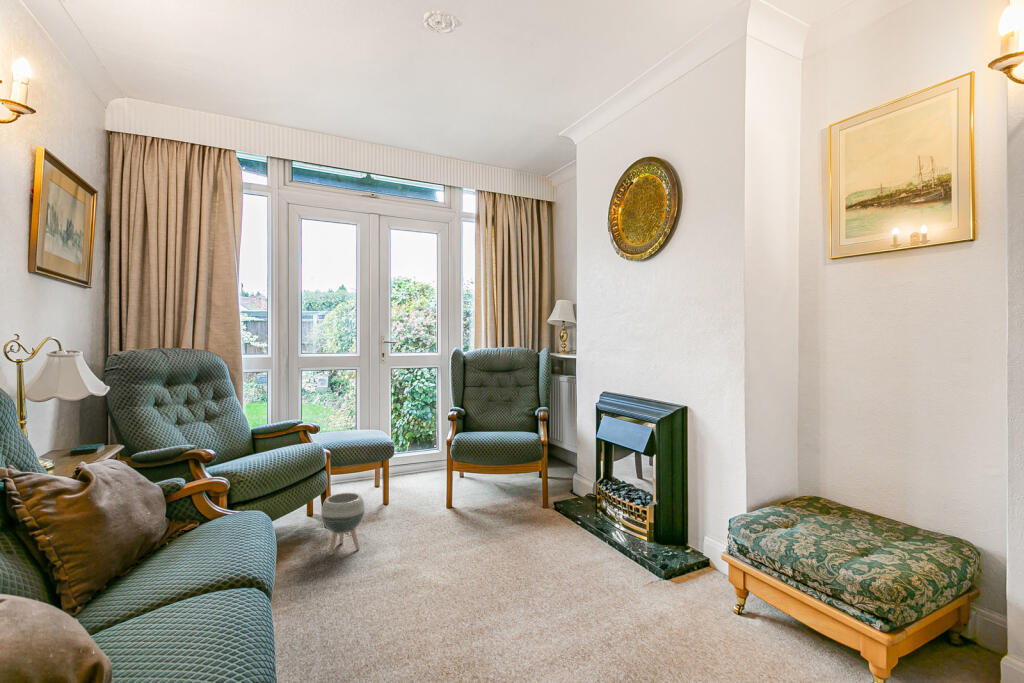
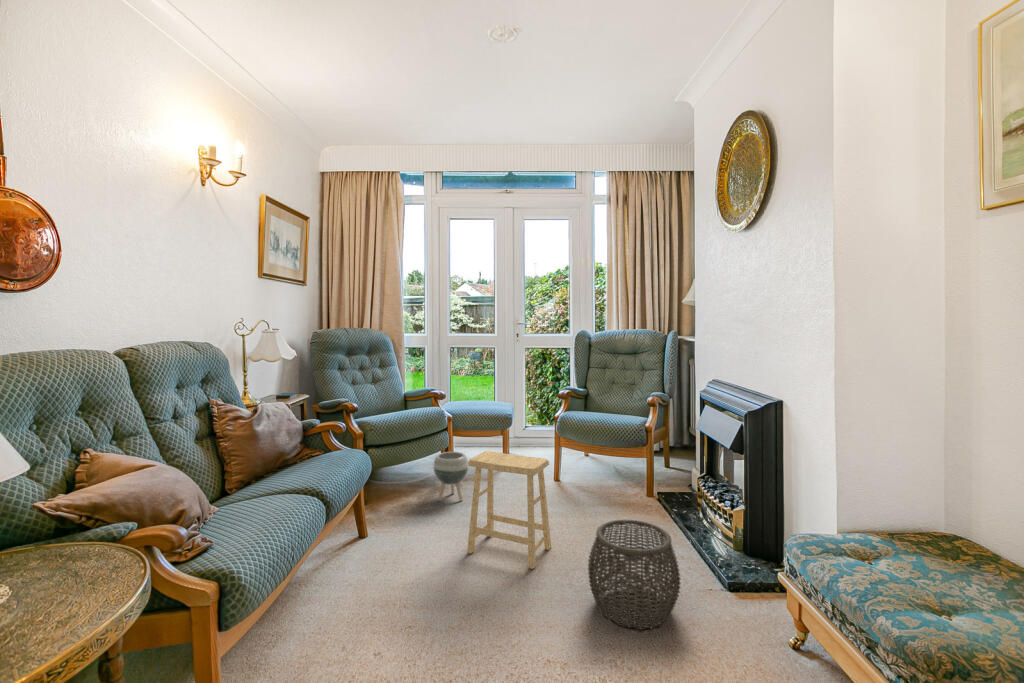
footstool: none [410,485,495,608] -> present [467,451,551,569]
woven basket: none [566,532,655,639] -> present [588,520,681,630]

